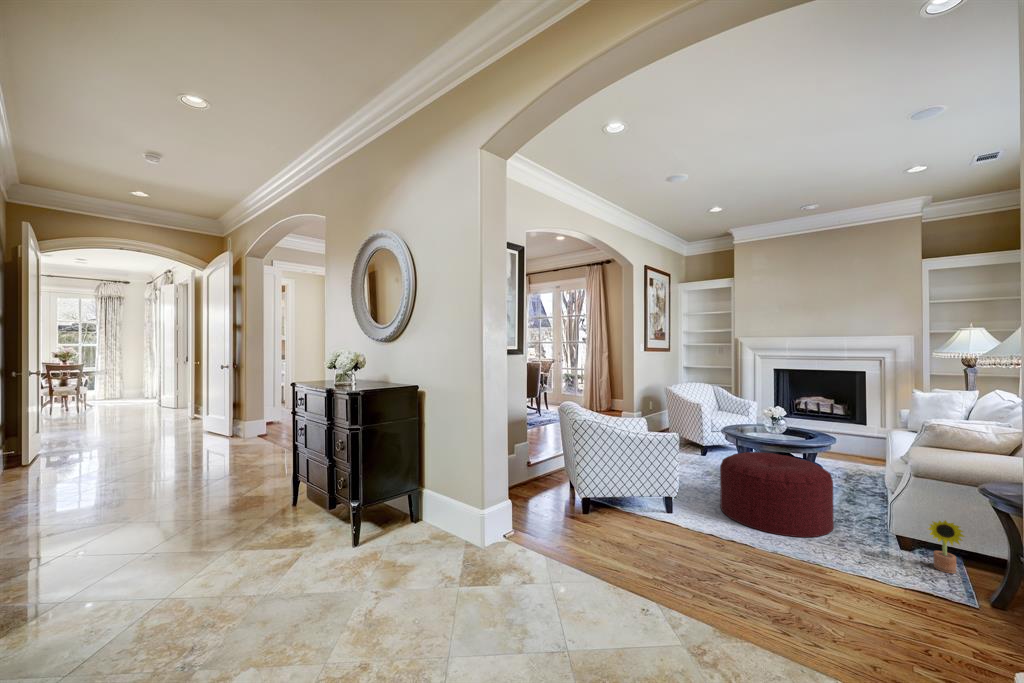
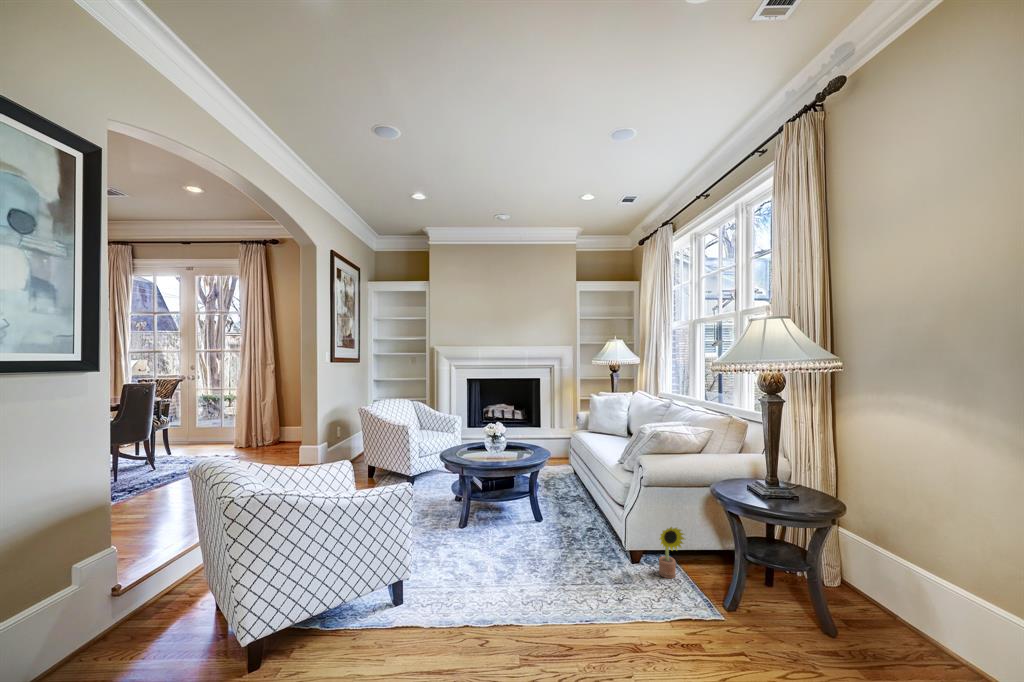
ottoman: present [720,452,834,537] -> none [455,481,571,590]

